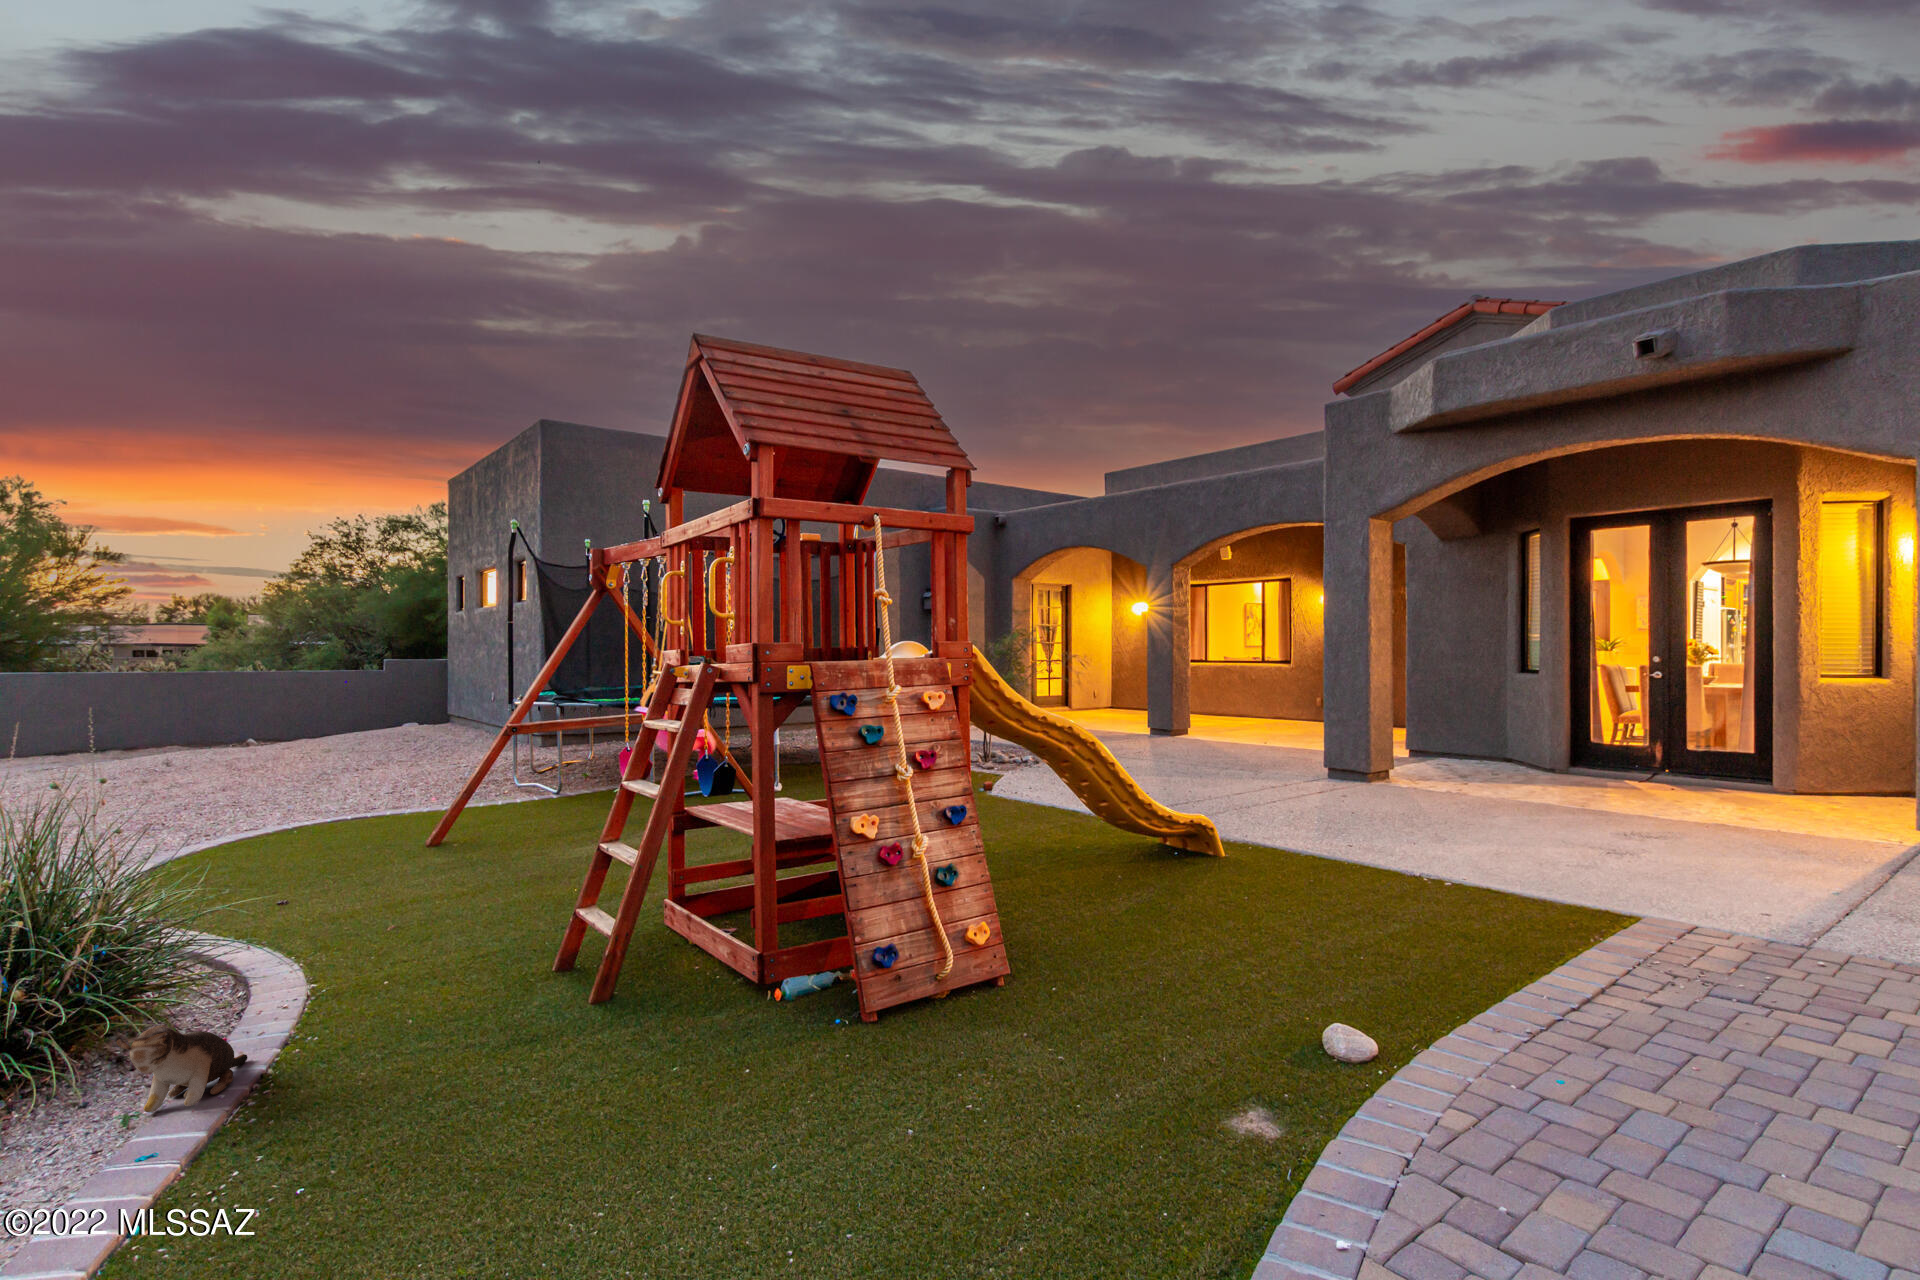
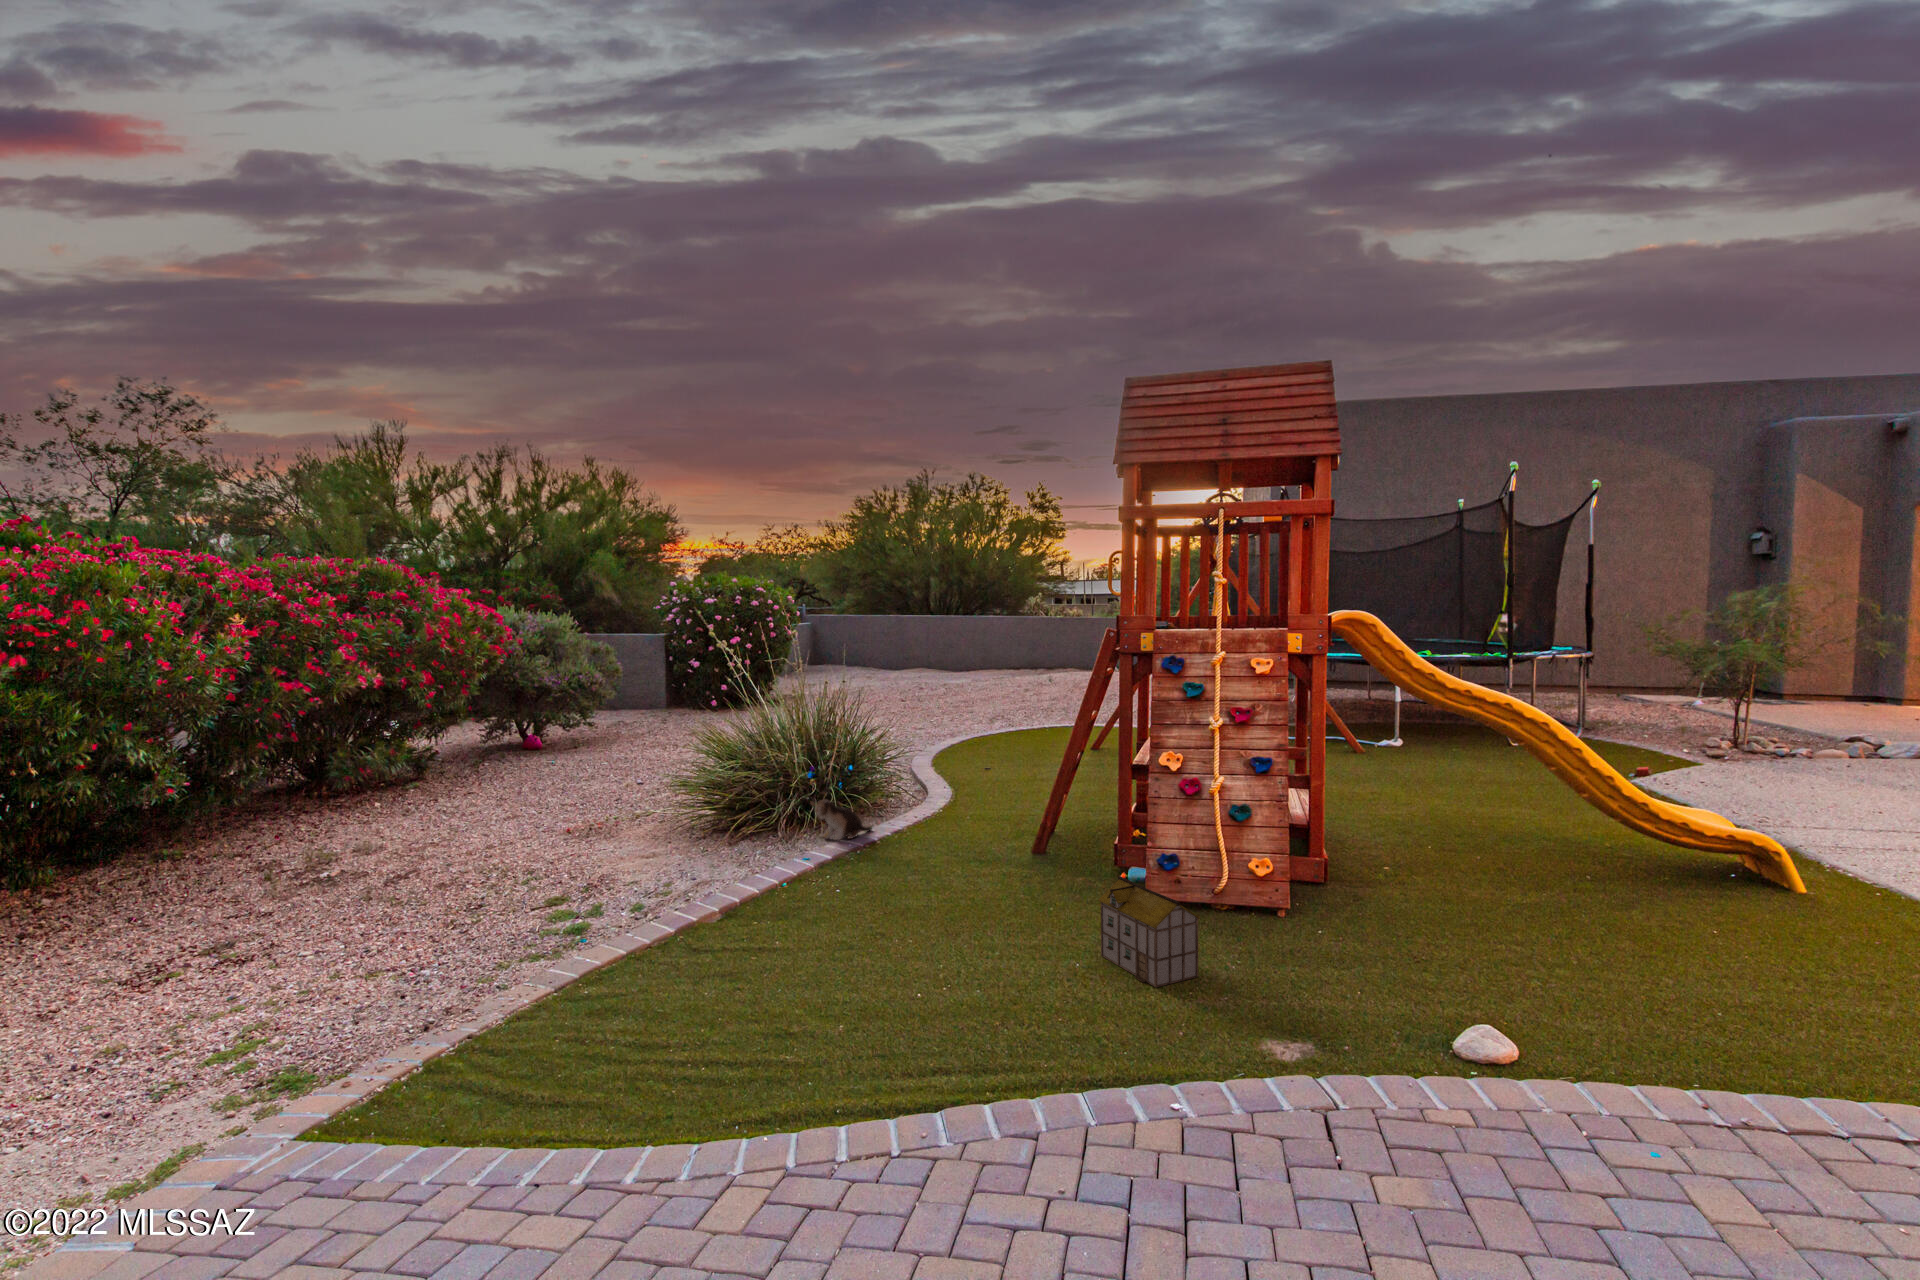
toy house: none [962,990,1094,1127] -> present [1098,876,1200,988]

